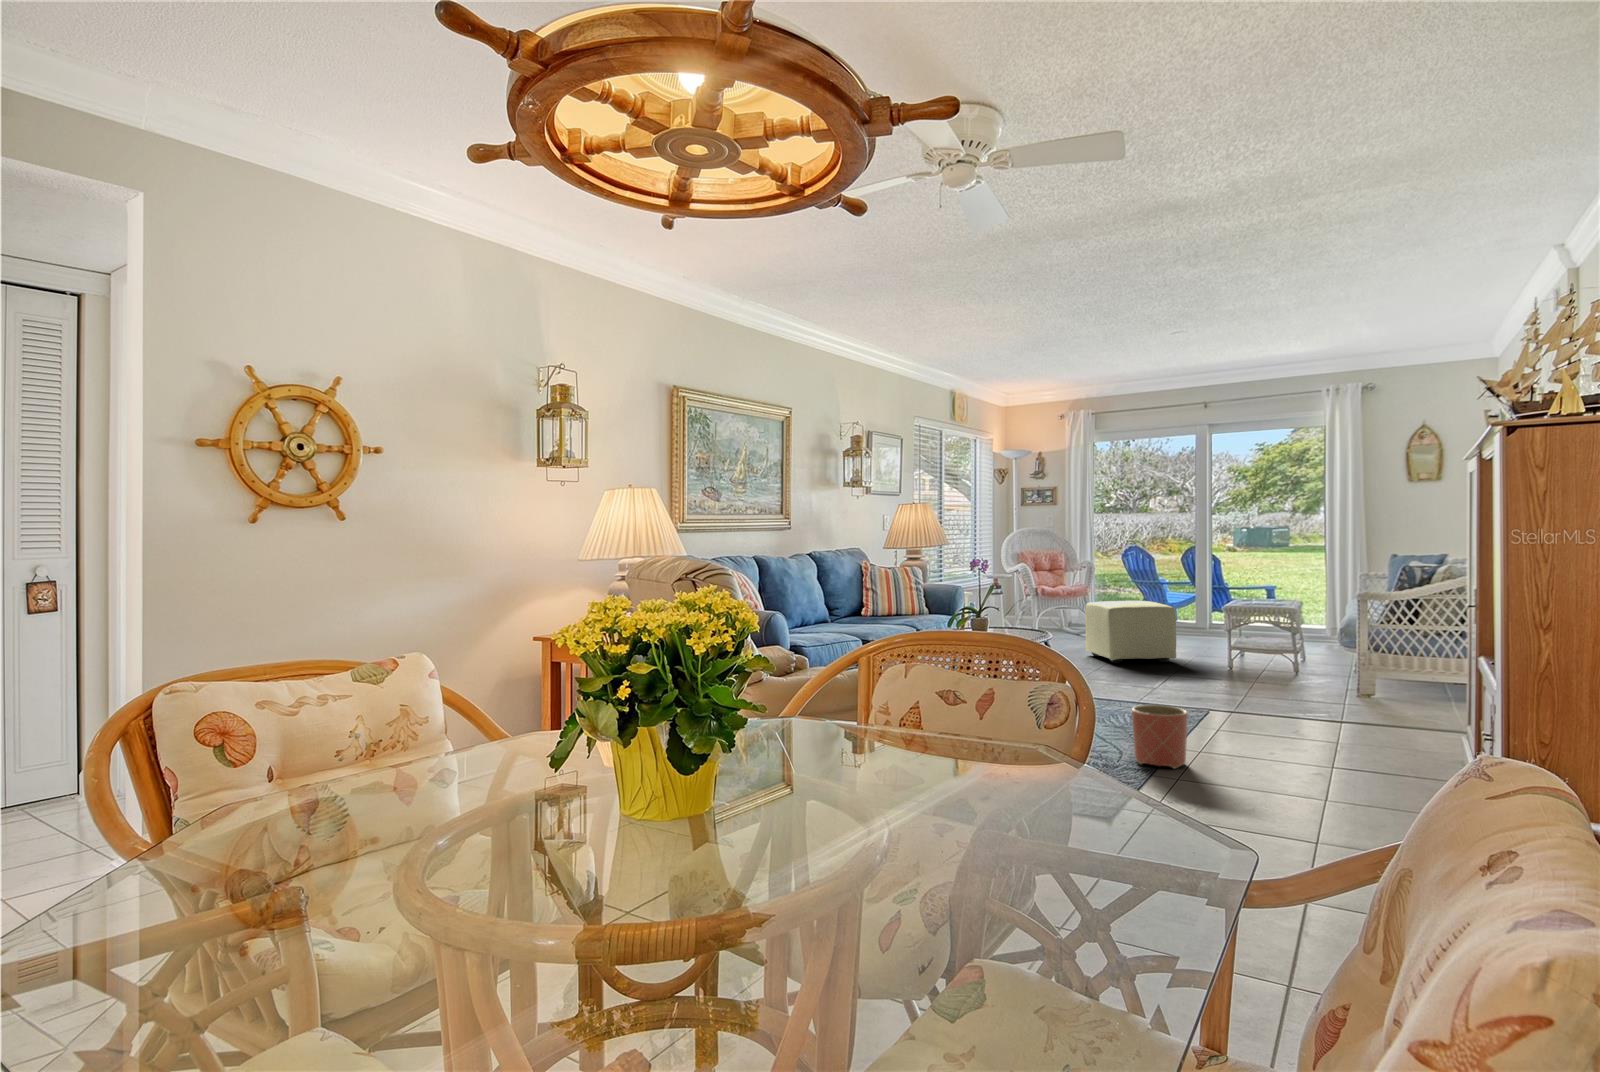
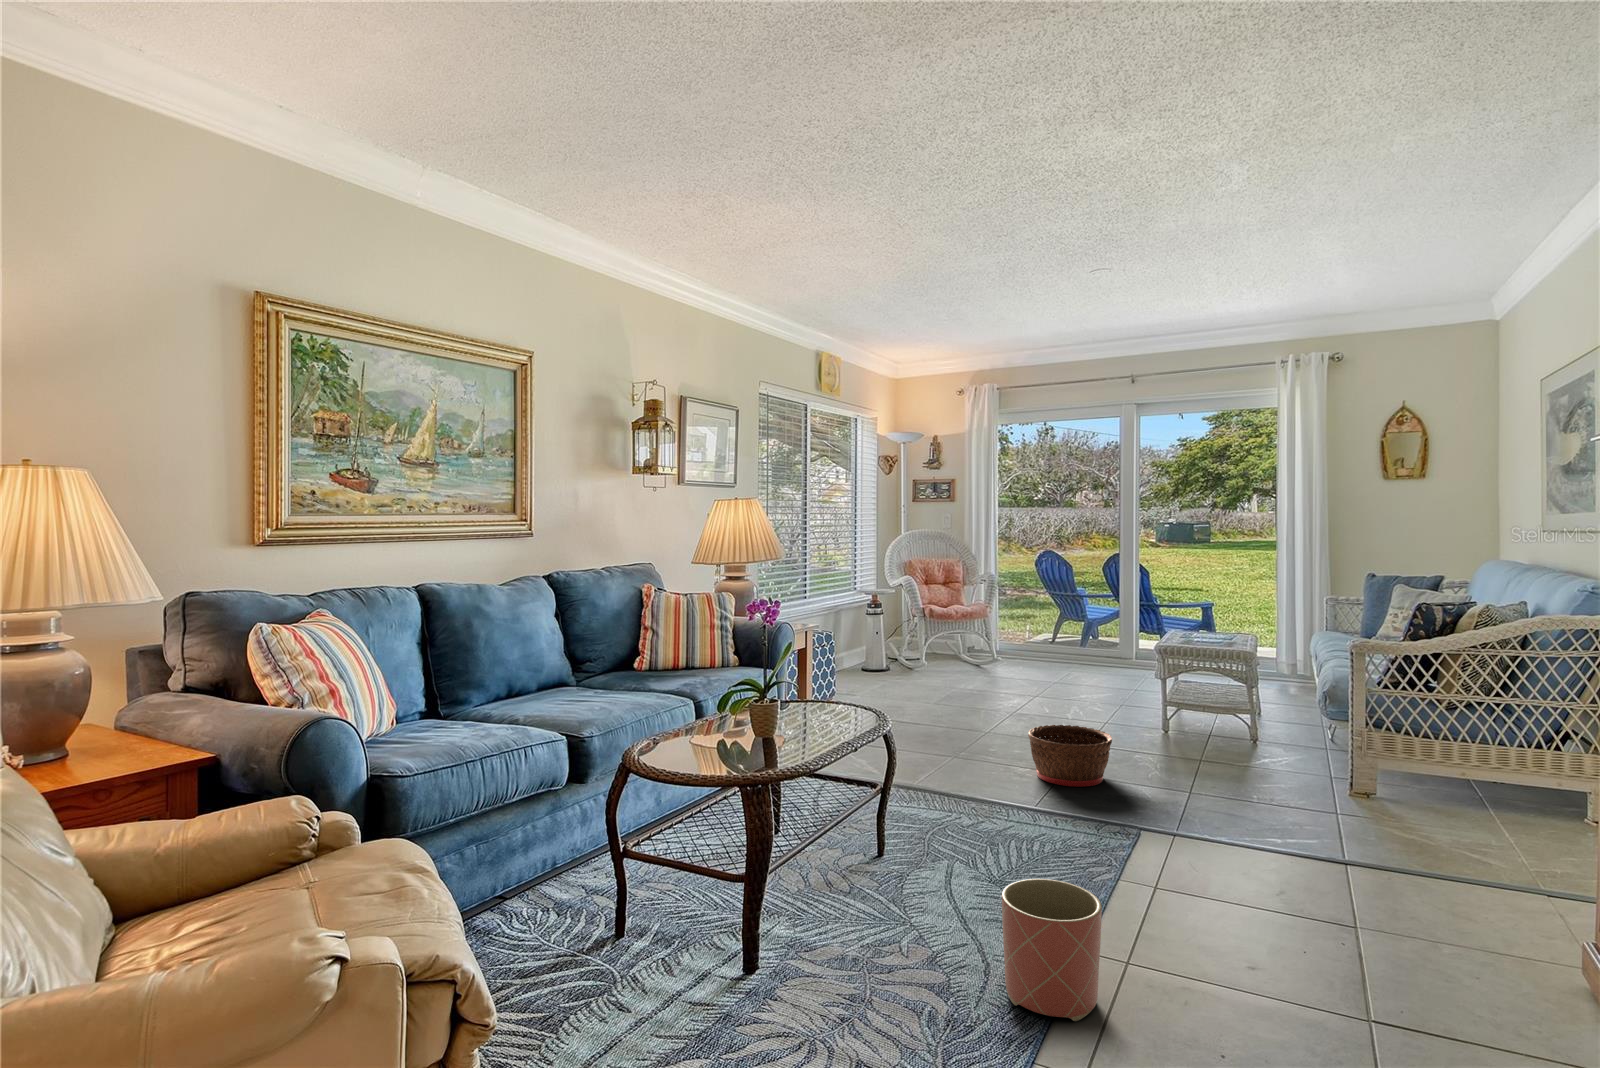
ottoman: present [1086,601,1176,663] -> none [978,632,1094,719]
basket: none [1131,656,1191,694] -> present [1028,725,1112,787]

